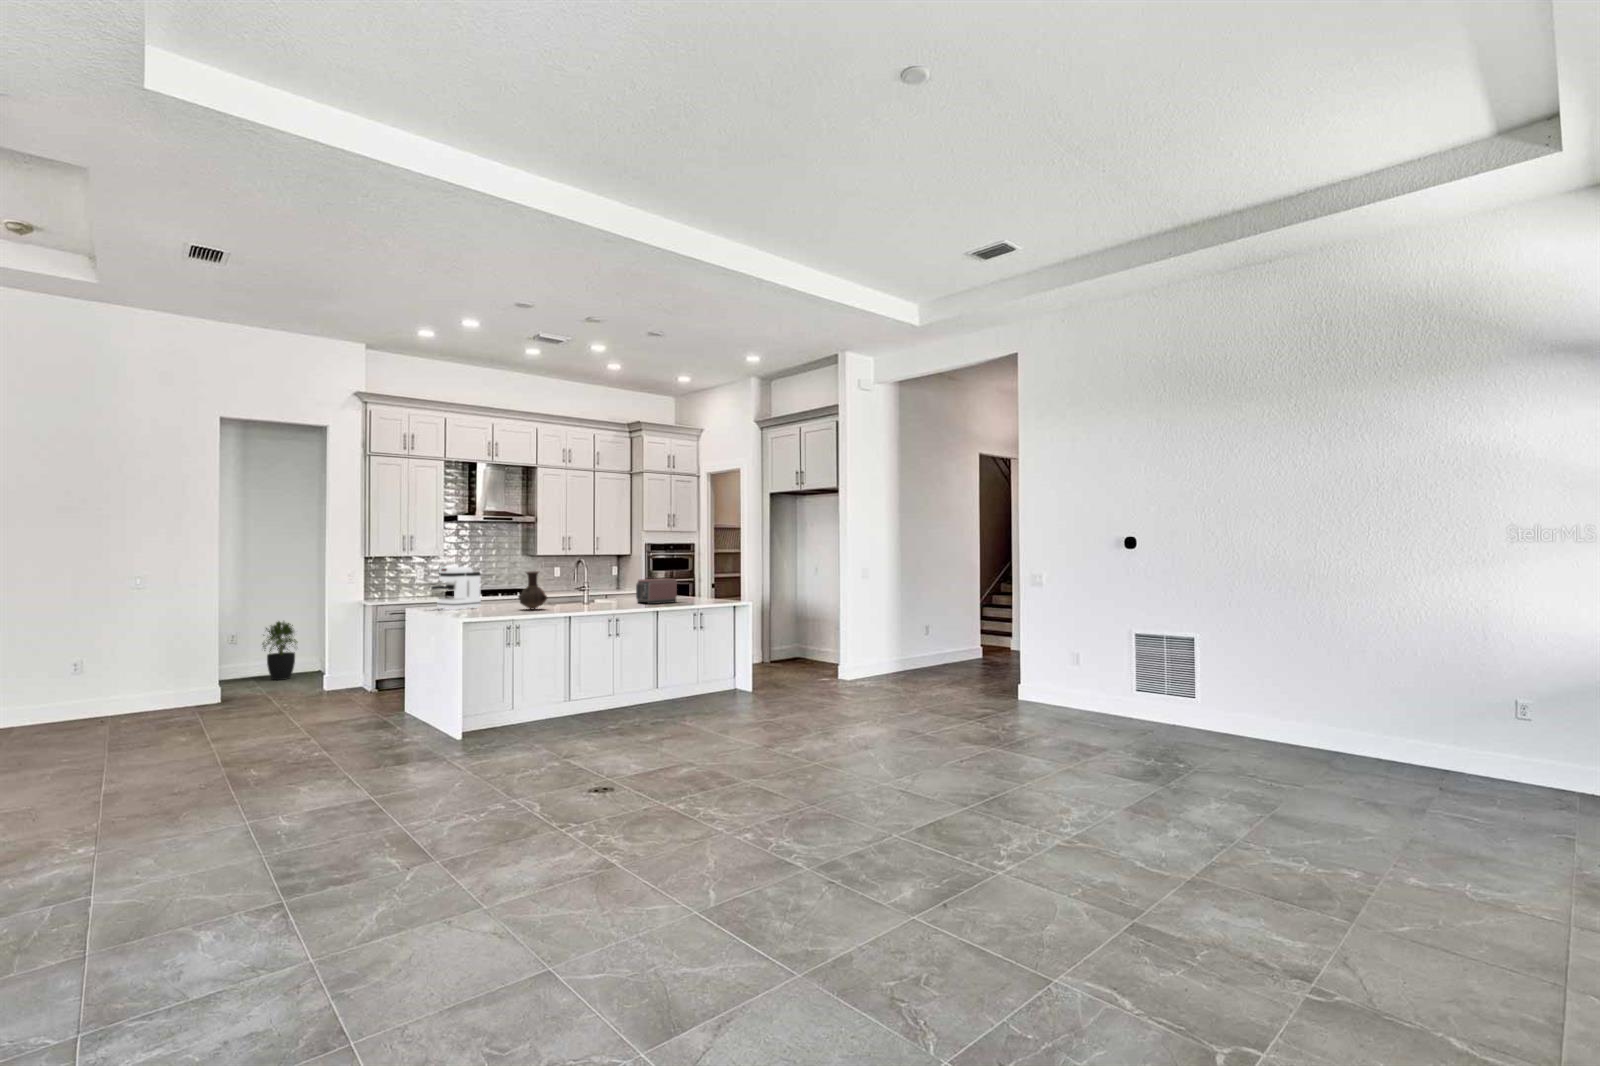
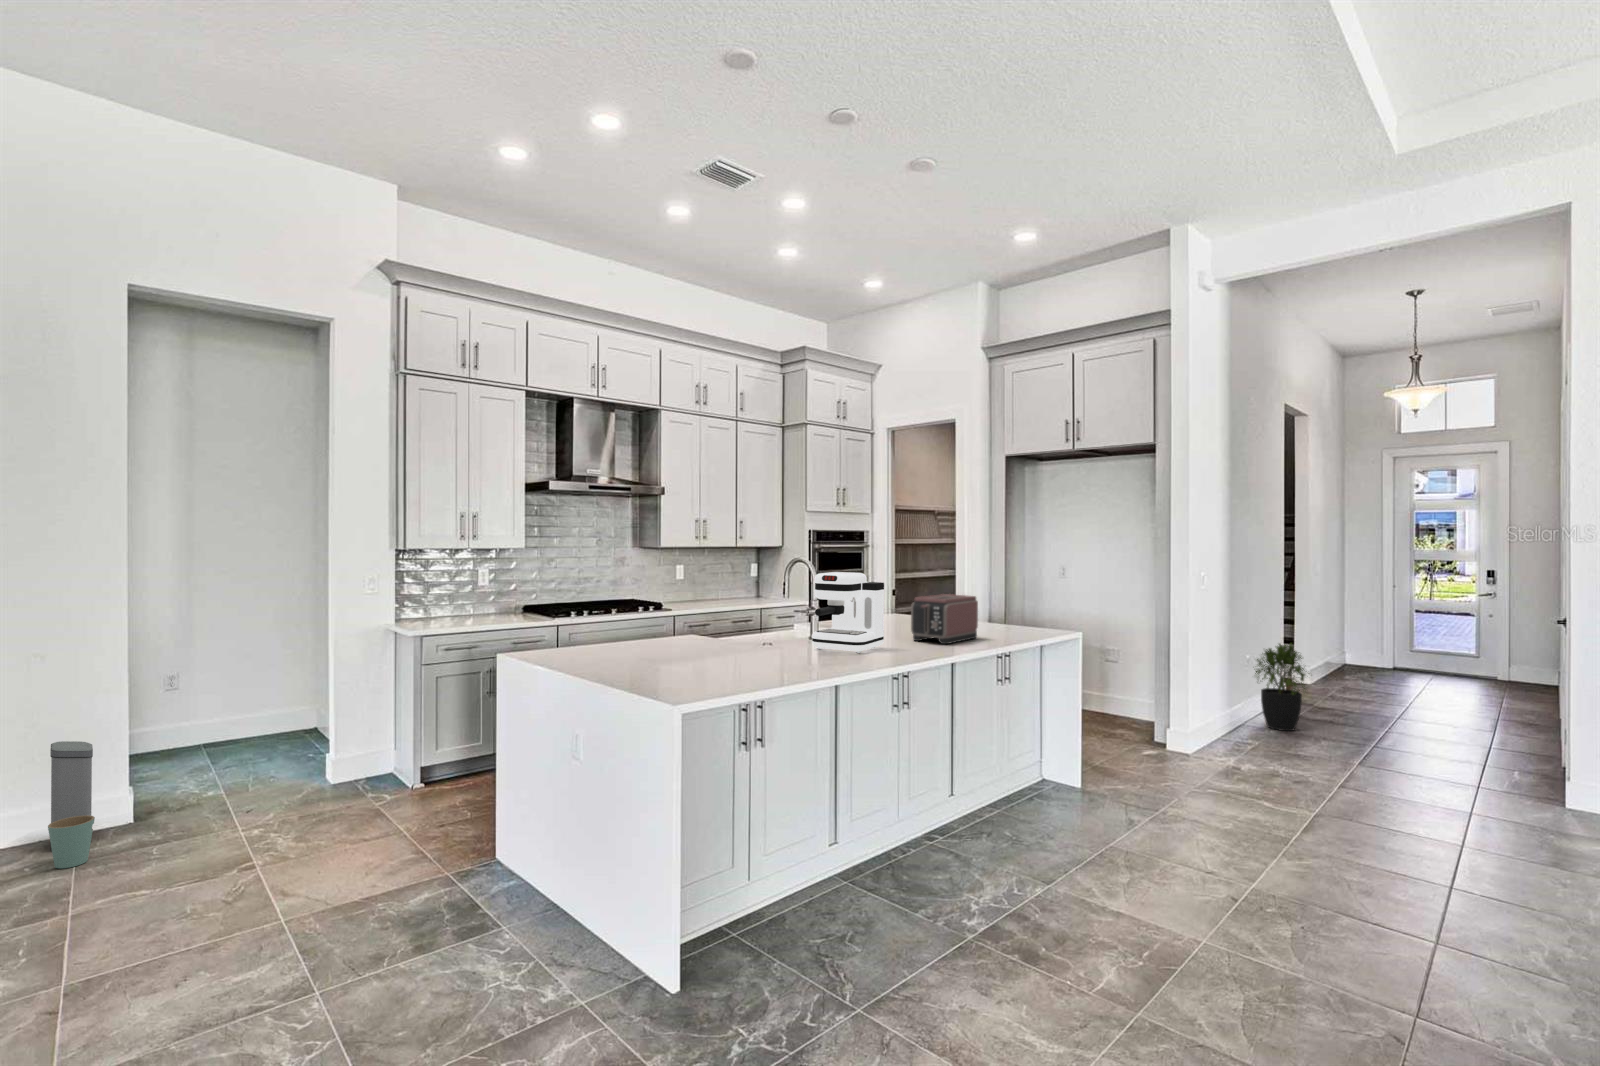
coffee maker: present [431,567,481,610] -> present [812,572,884,653]
vase: present [519,571,547,609] -> none [732,584,795,662]
potted plant: present [263,621,297,680] -> present [1255,644,1309,731]
trash can: none [181,658,205,716] -> present [48,741,95,869]

